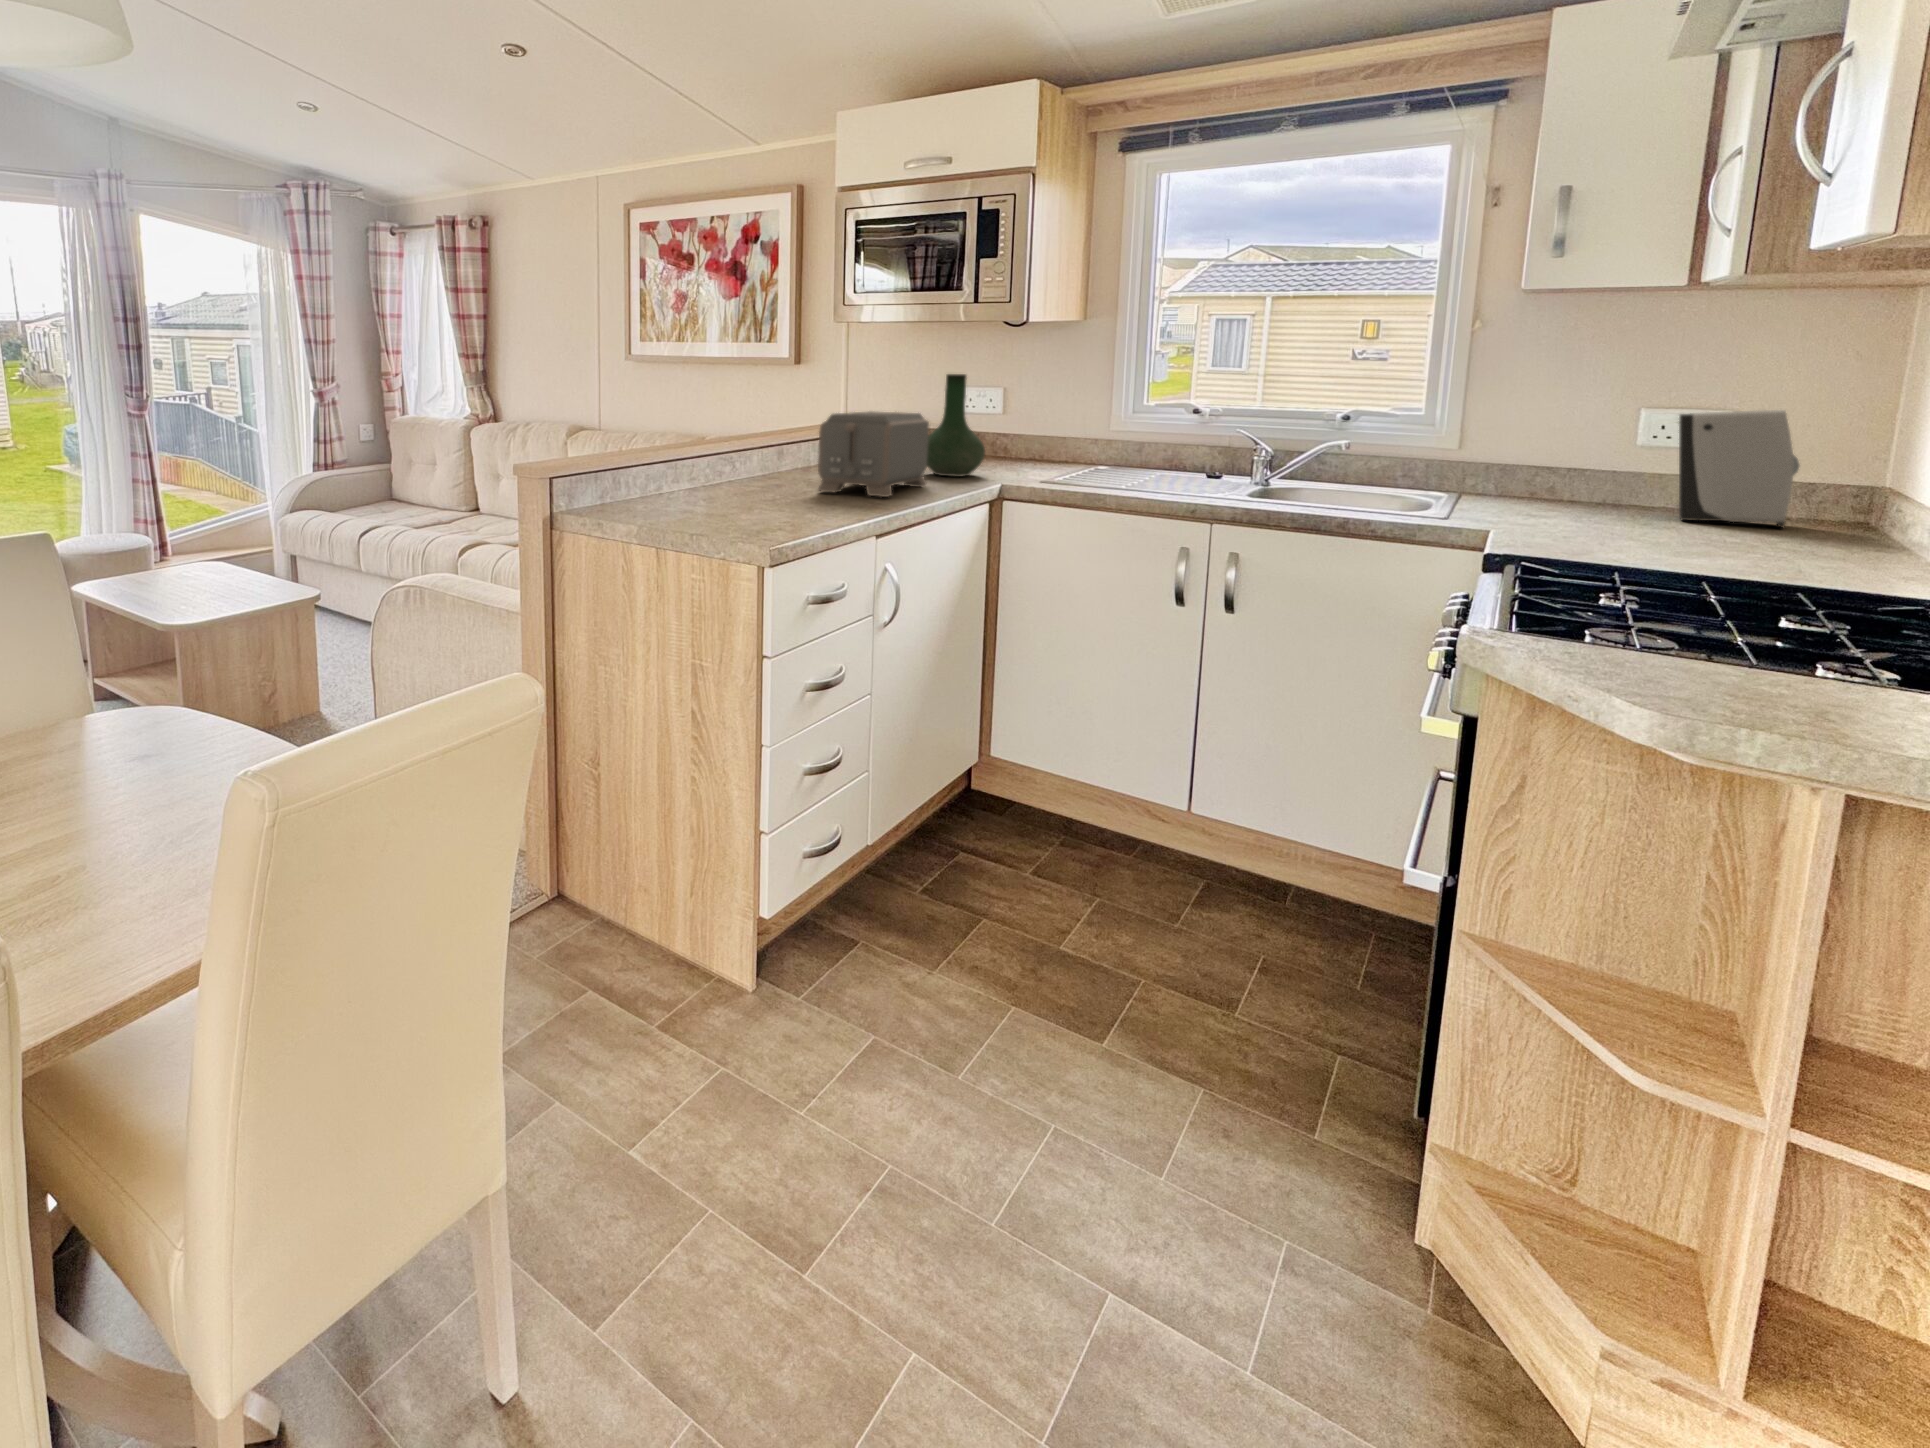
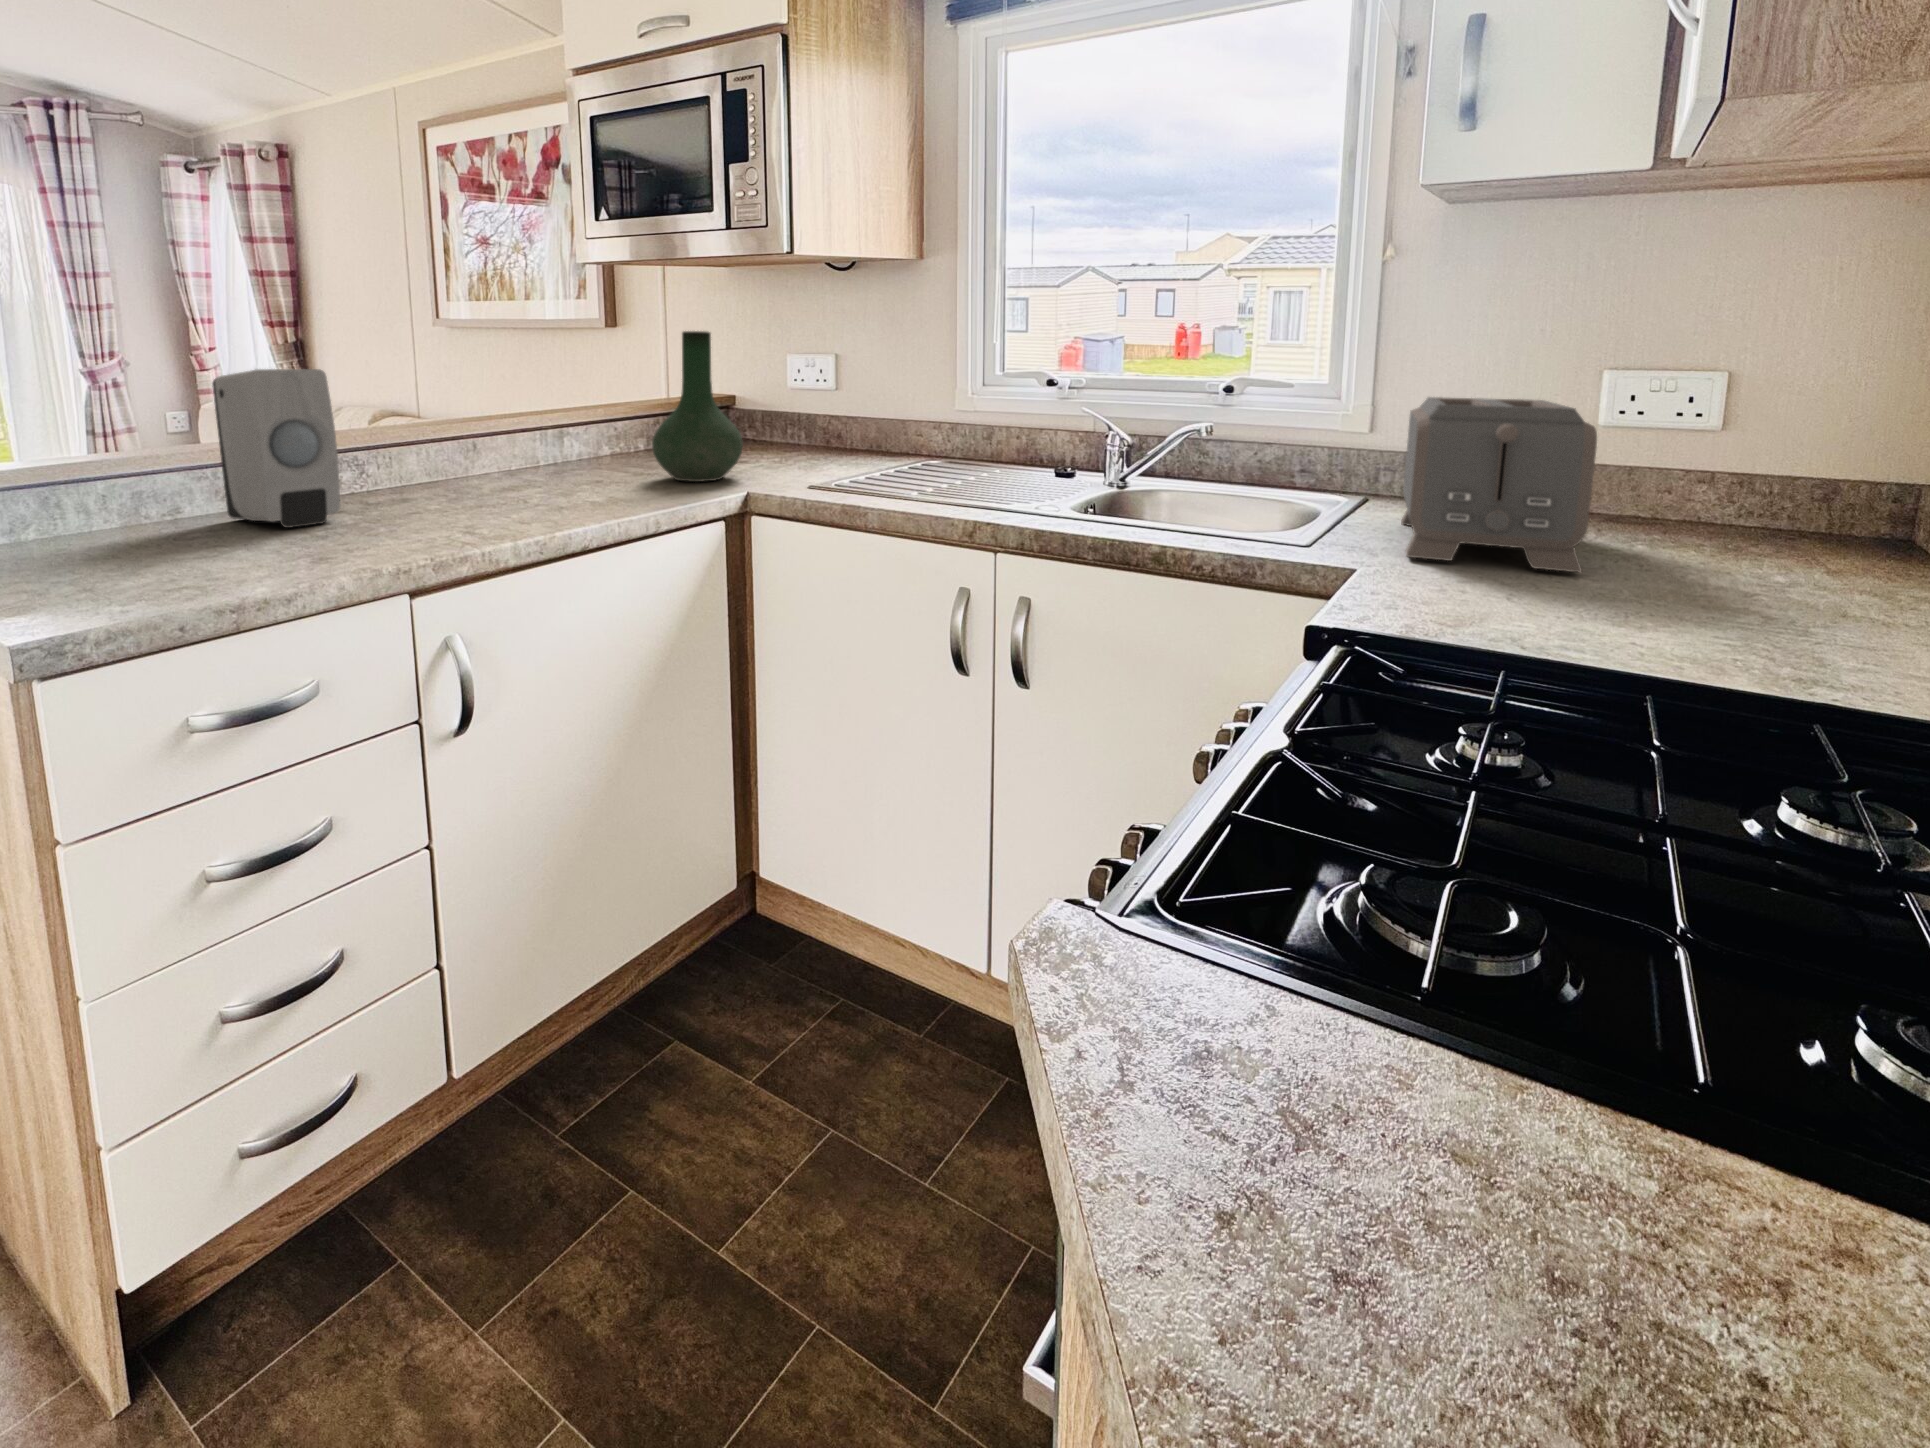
soap dispenser: present [1679,410,1800,527] -> present [212,369,340,528]
toaster: present [818,411,929,497] -> present [1401,397,1597,572]

